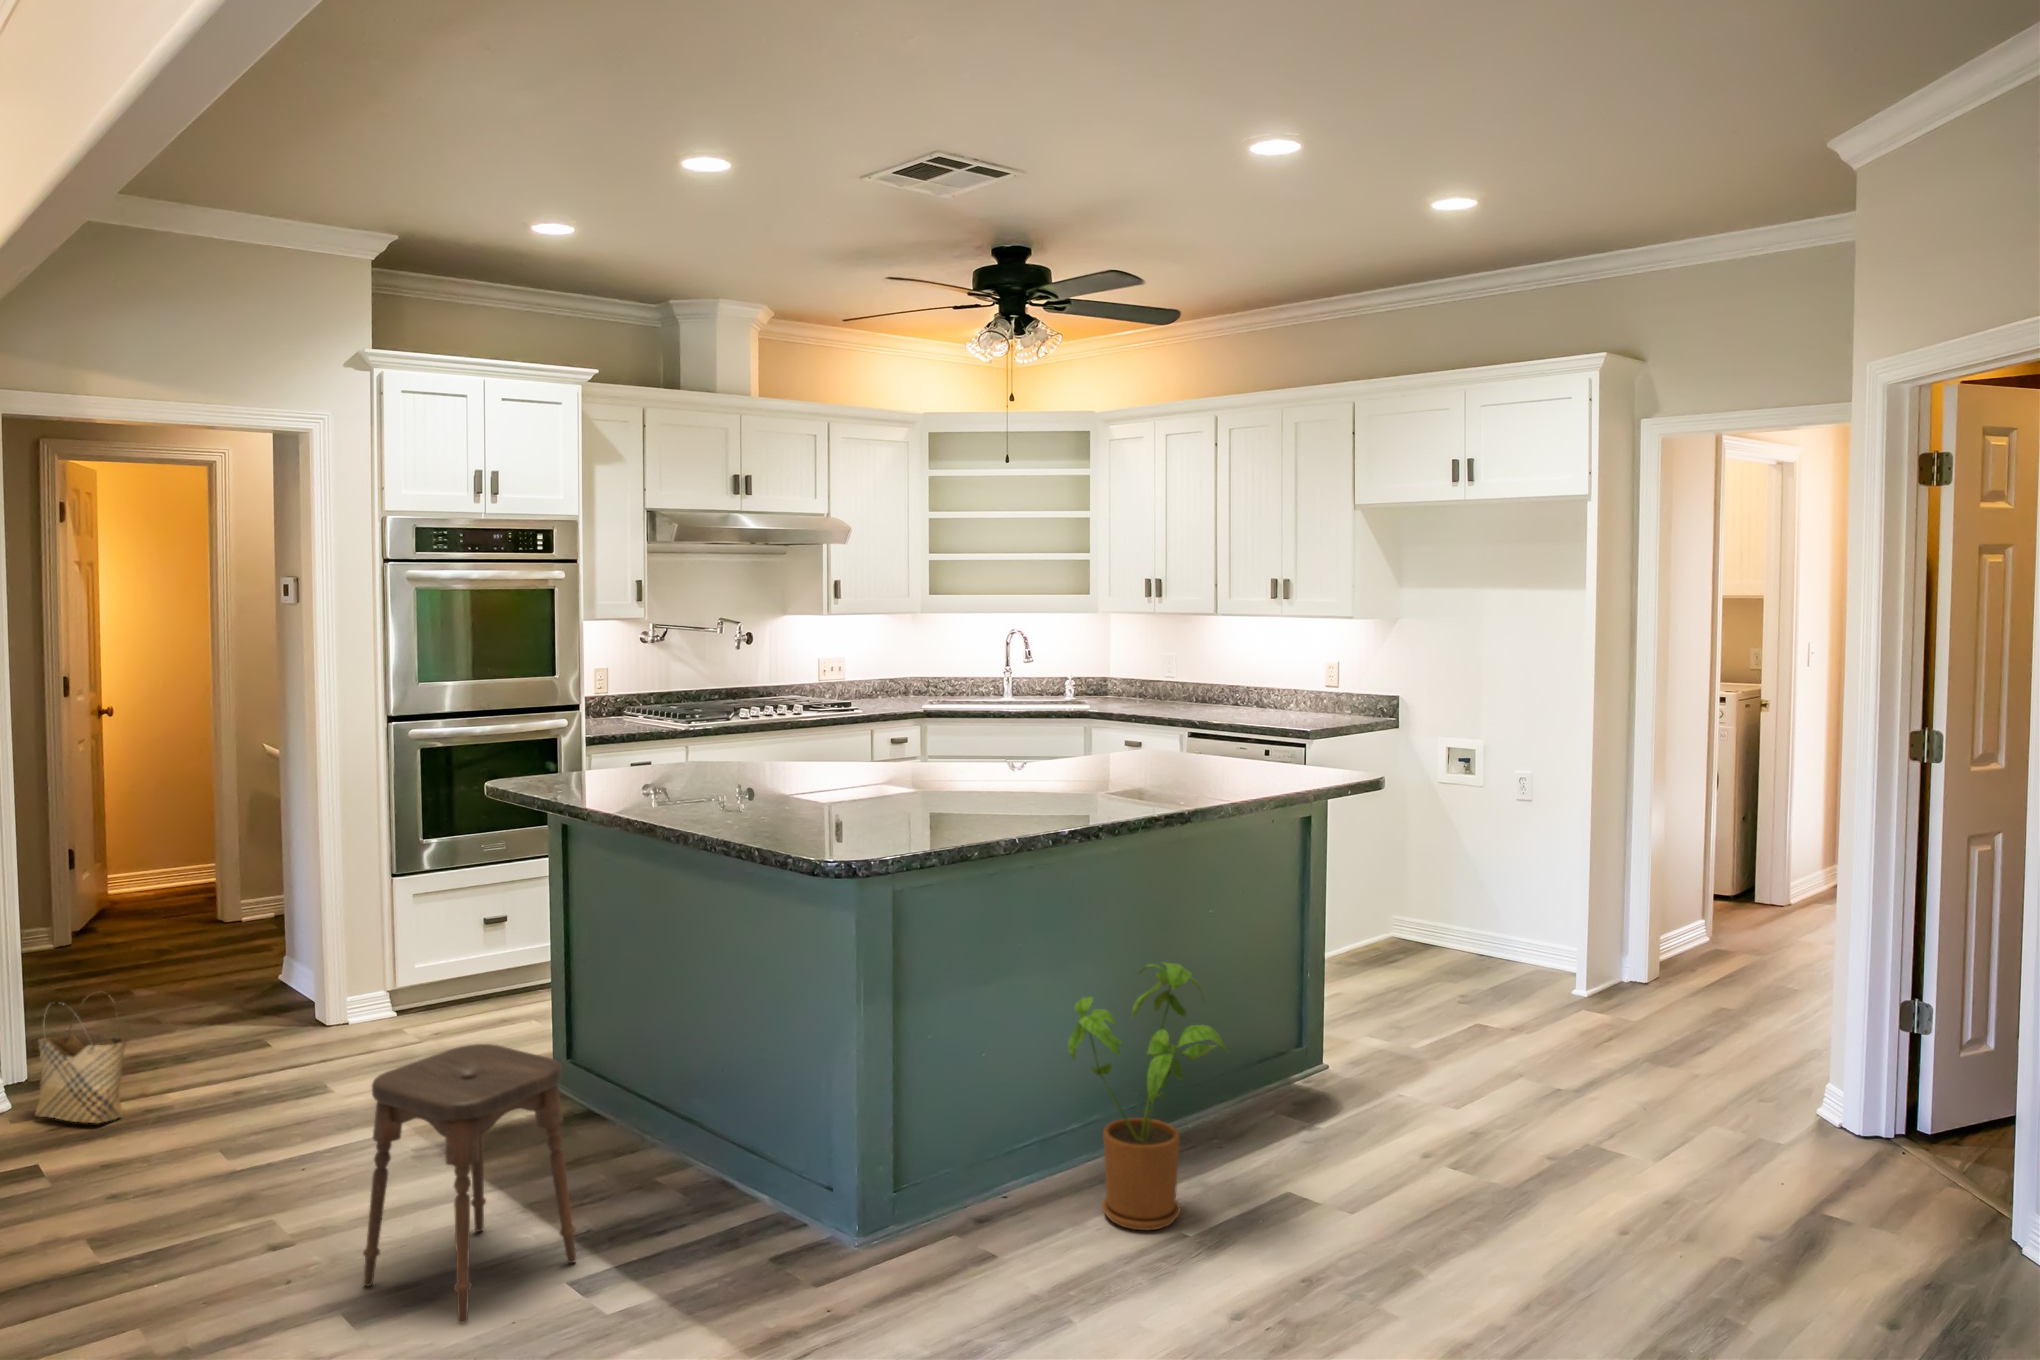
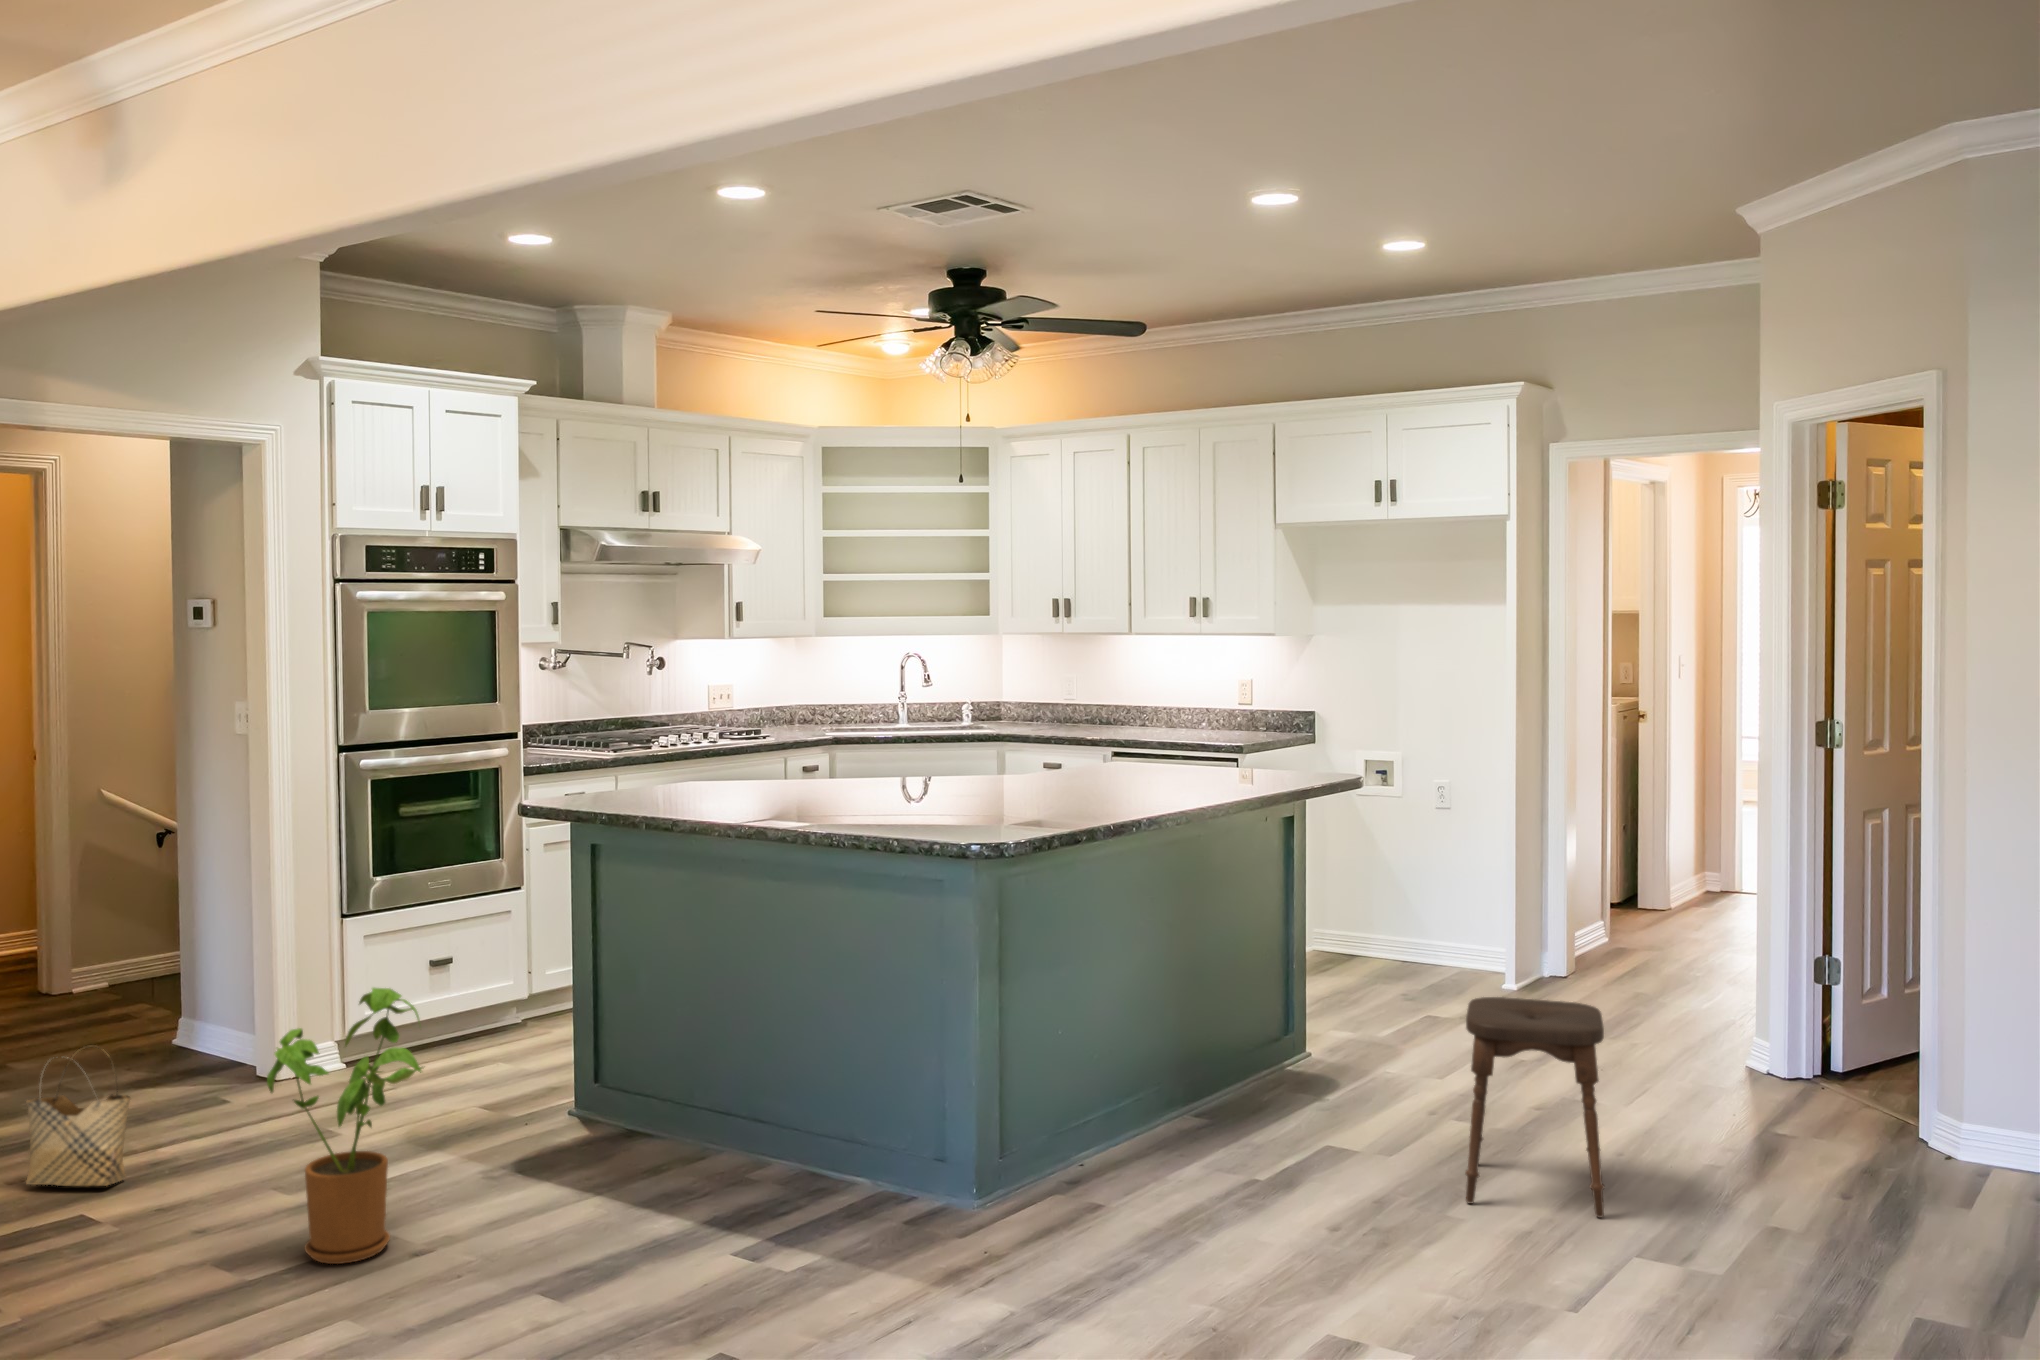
house plant: present [1068,962,1227,1230] -> present [267,988,423,1264]
stool: present [363,1044,576,1324] -> present [1465,997,1604,1218]

